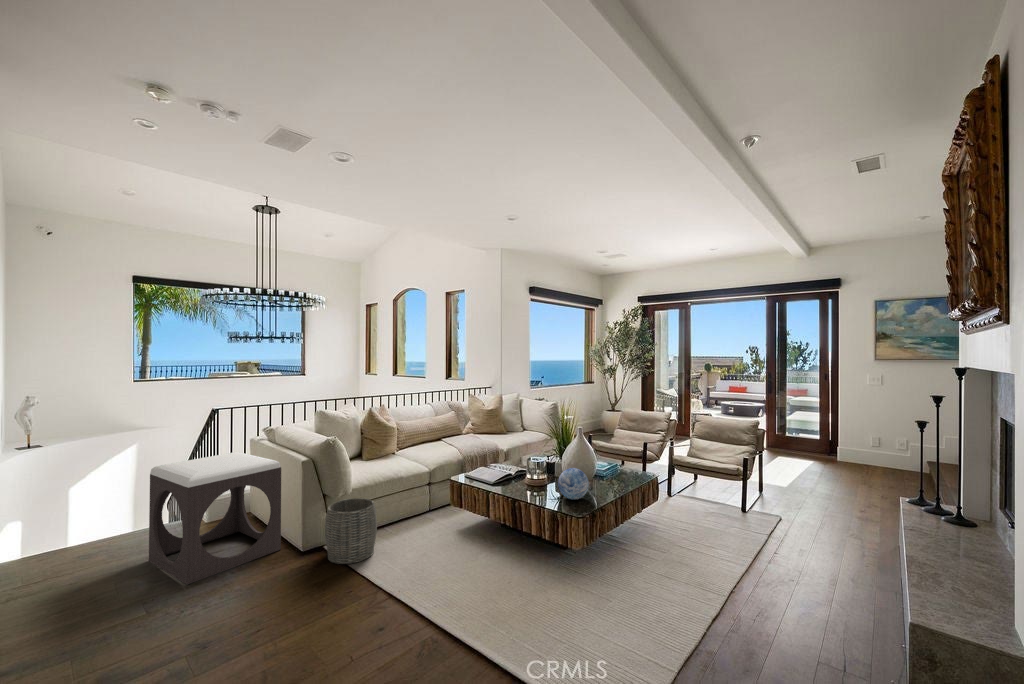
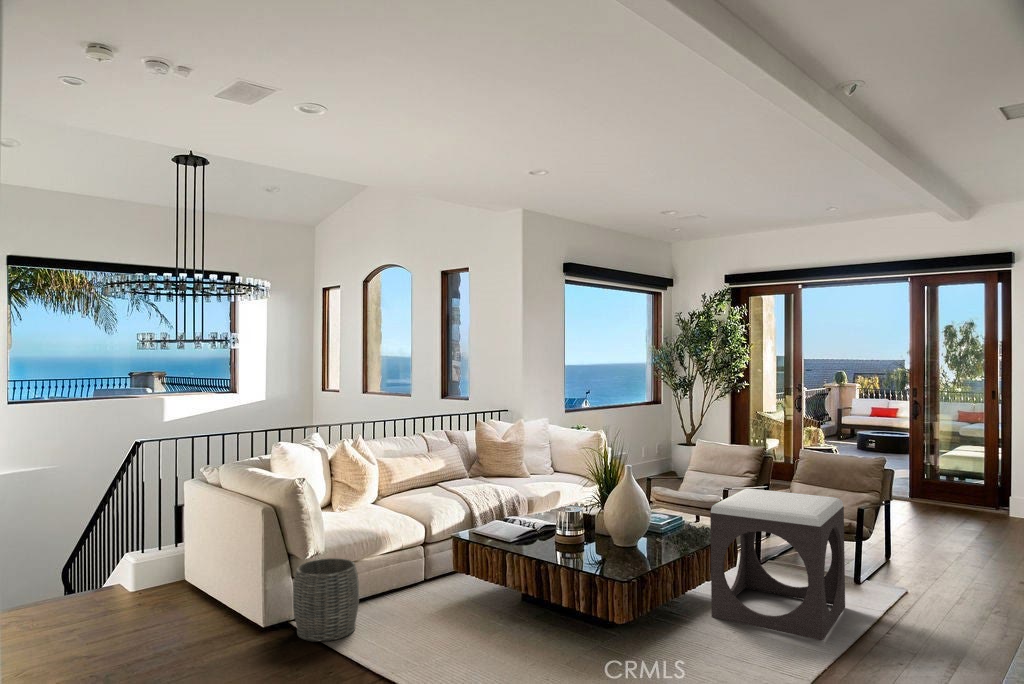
footstool: present [149,452,281,585] -> present [710,488,845,640]
decorative orb: present [558,468,589,500] -> none [598,520,638,561]

